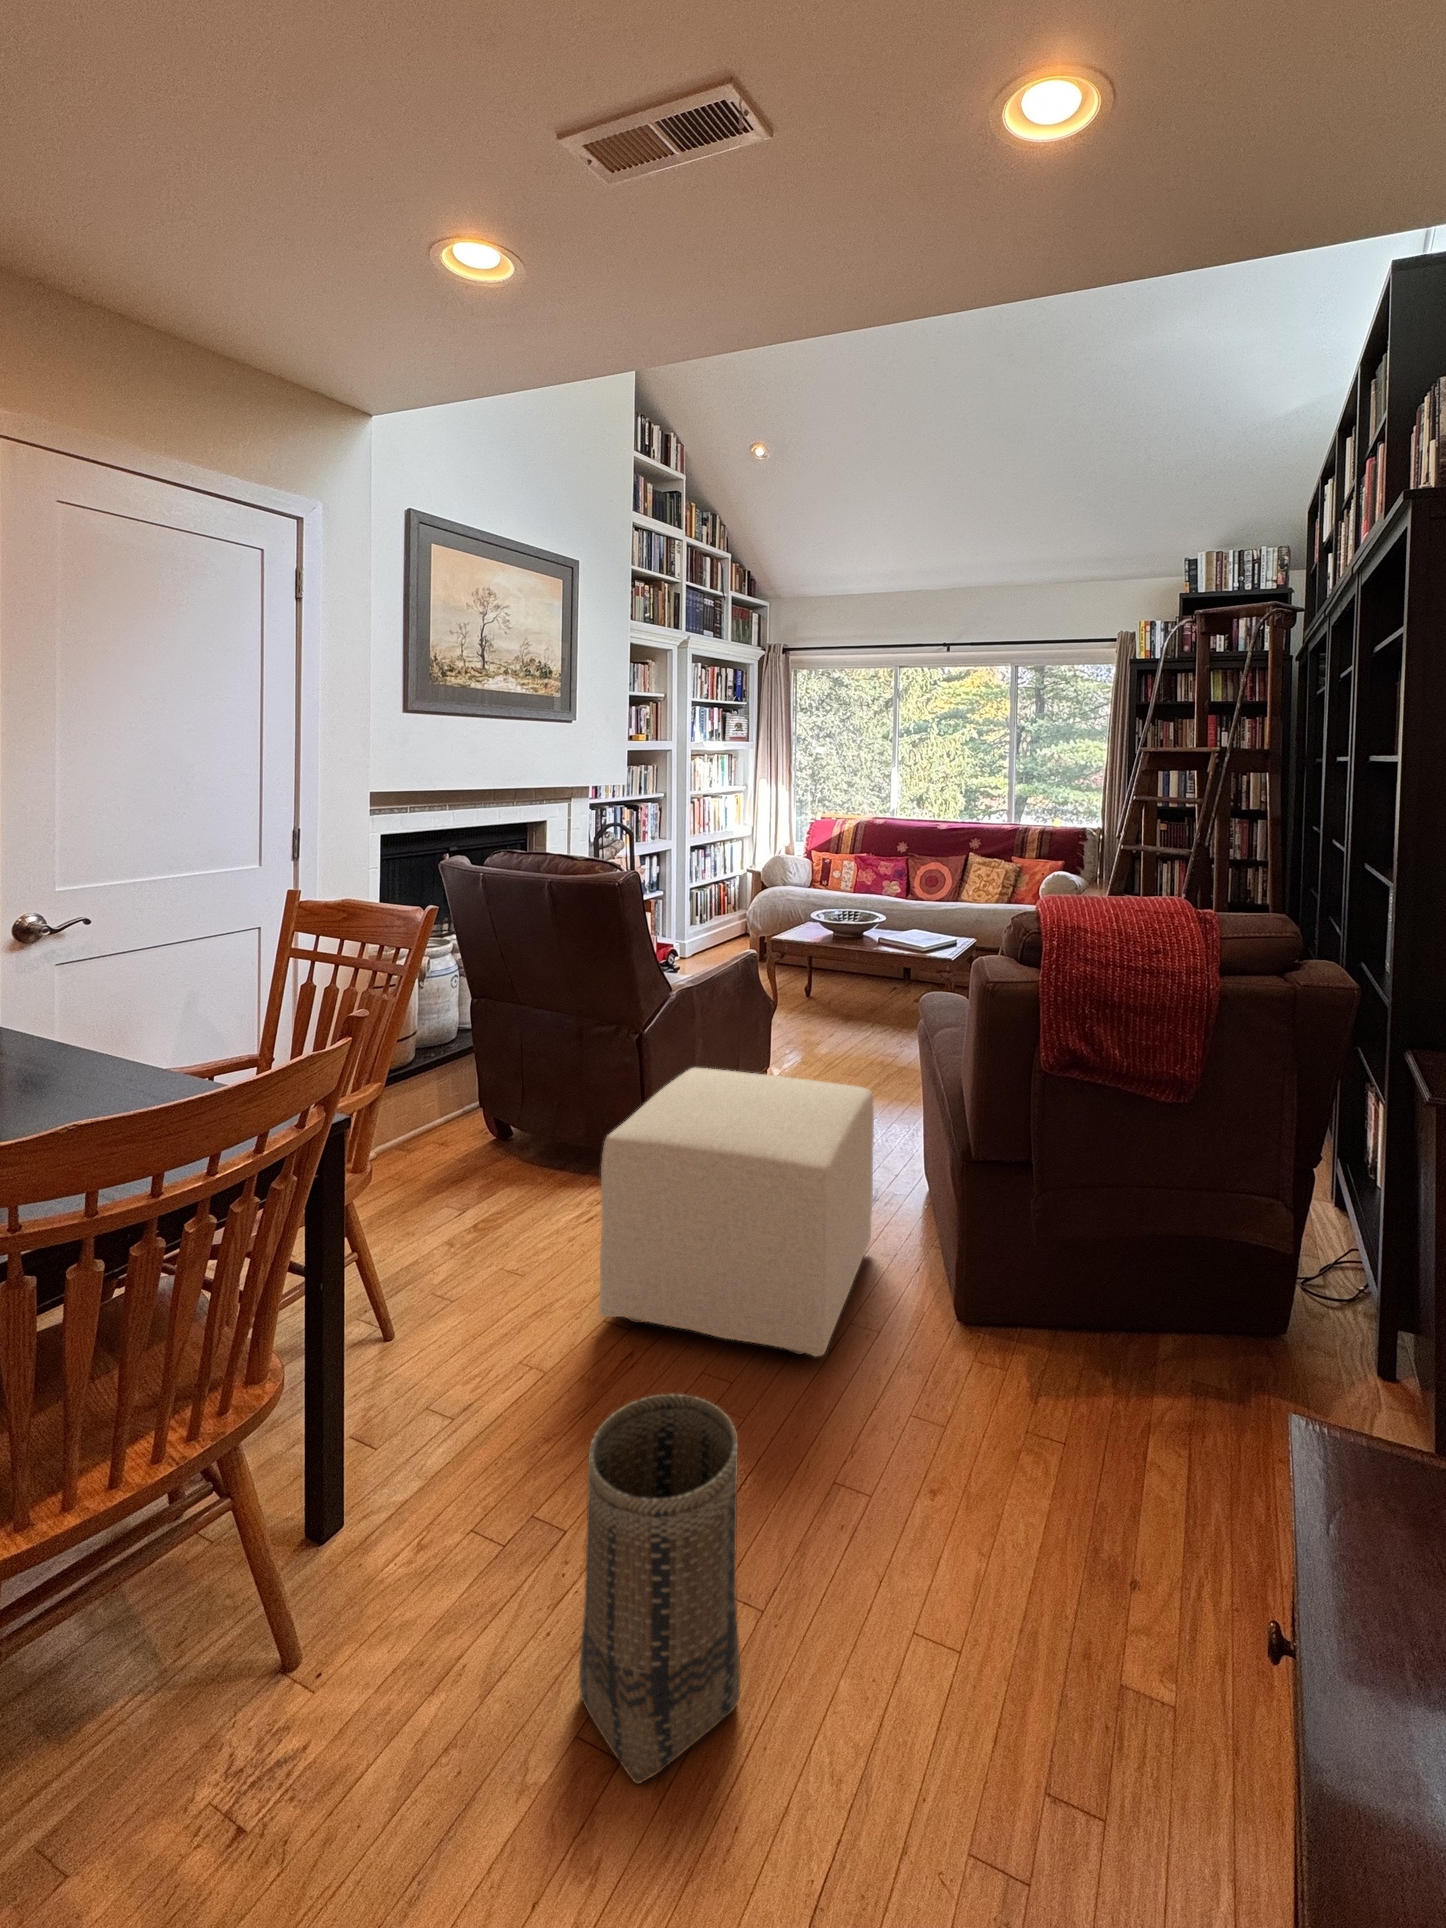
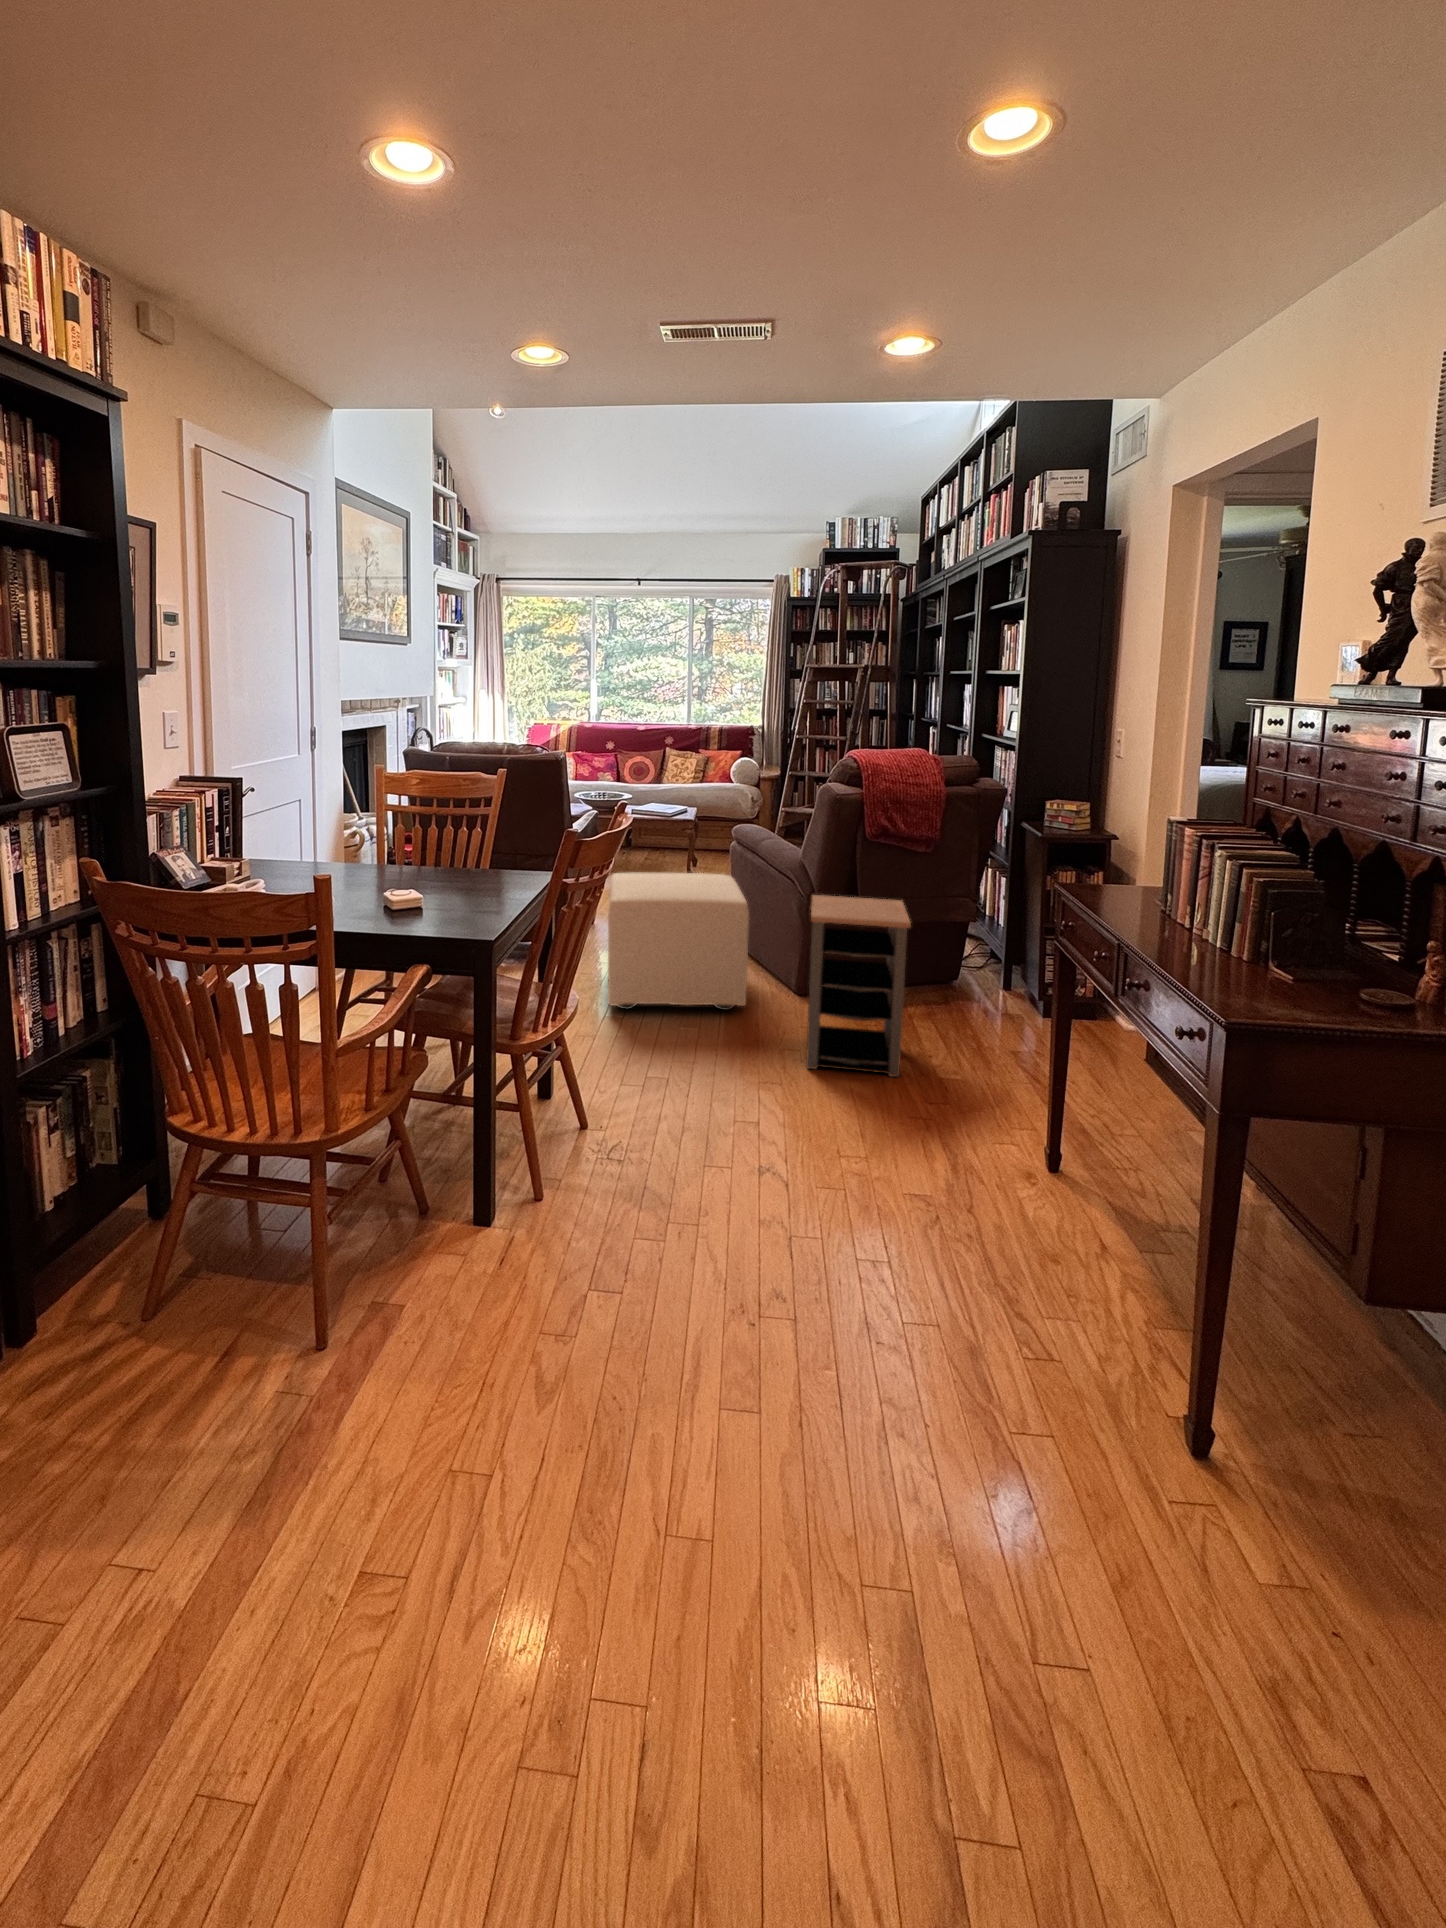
side table: none [829,1185,1078,1678] -> present [806,895,911,1077]
basket: present [579,1394,740,1784] -> none [727,975,800,1116]

